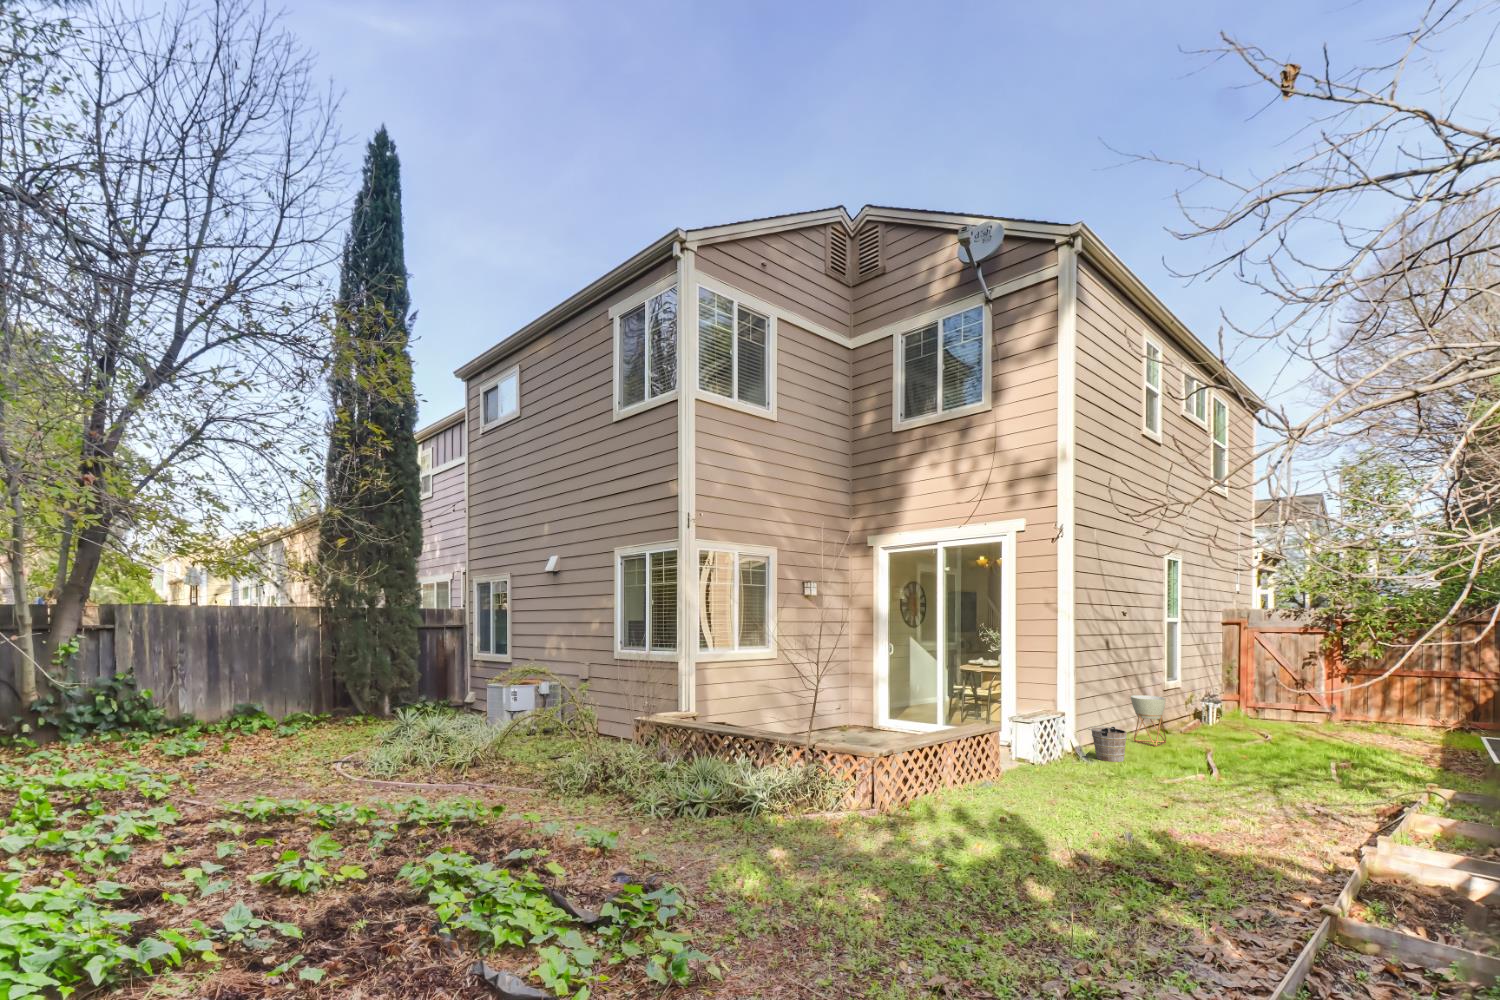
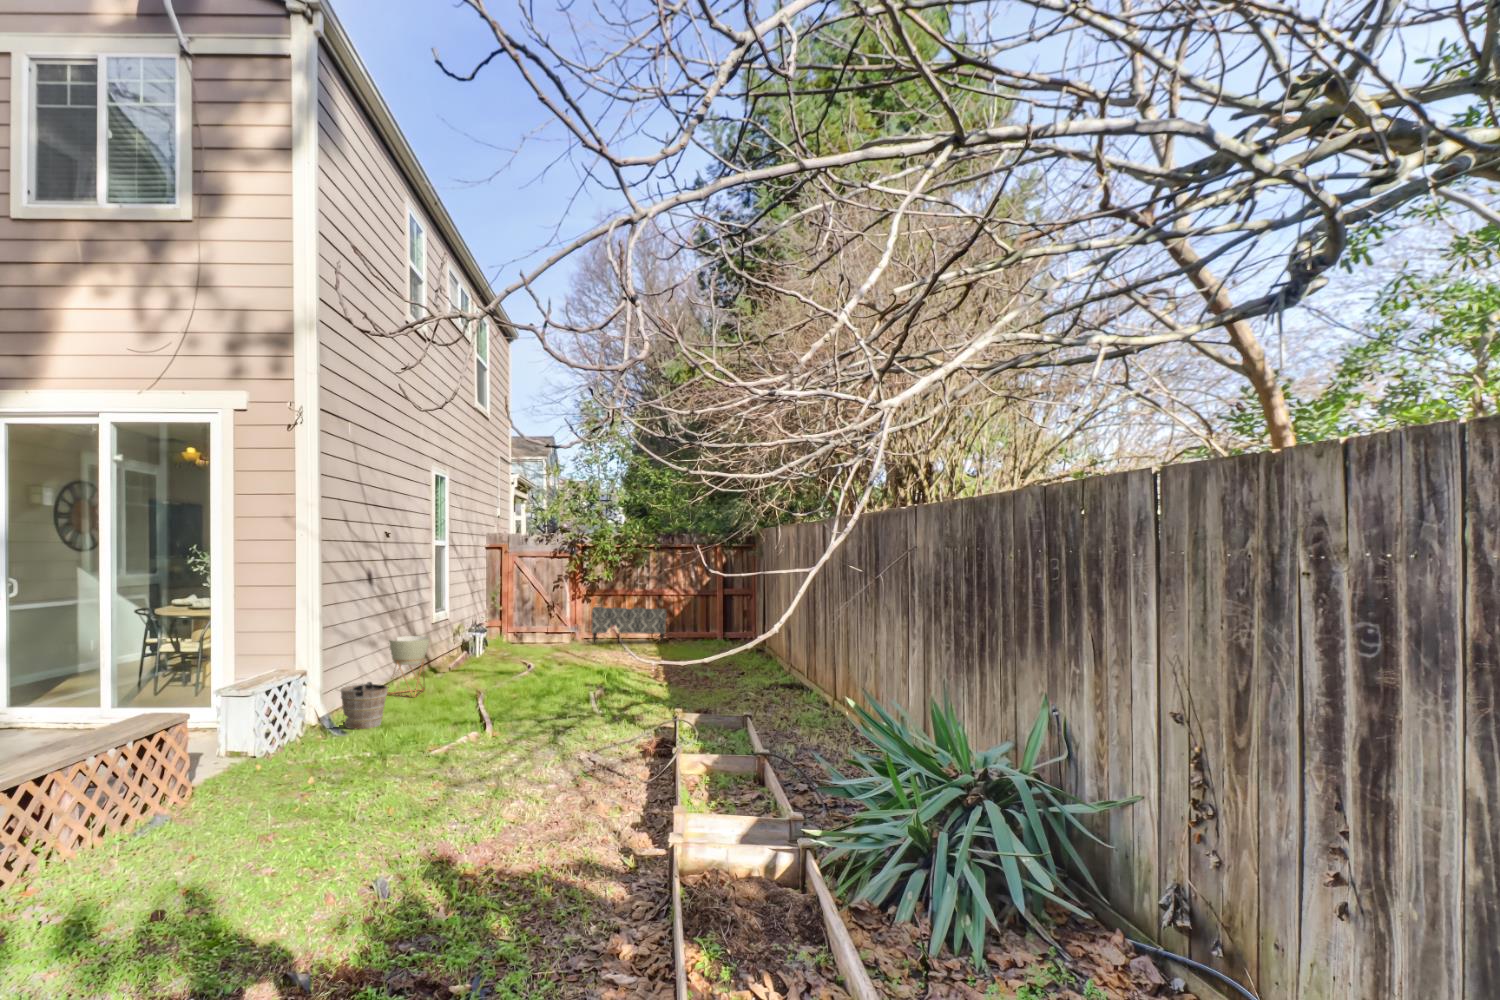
bench: none [1356,685,1465,736] -> present [591,607,667,644]

